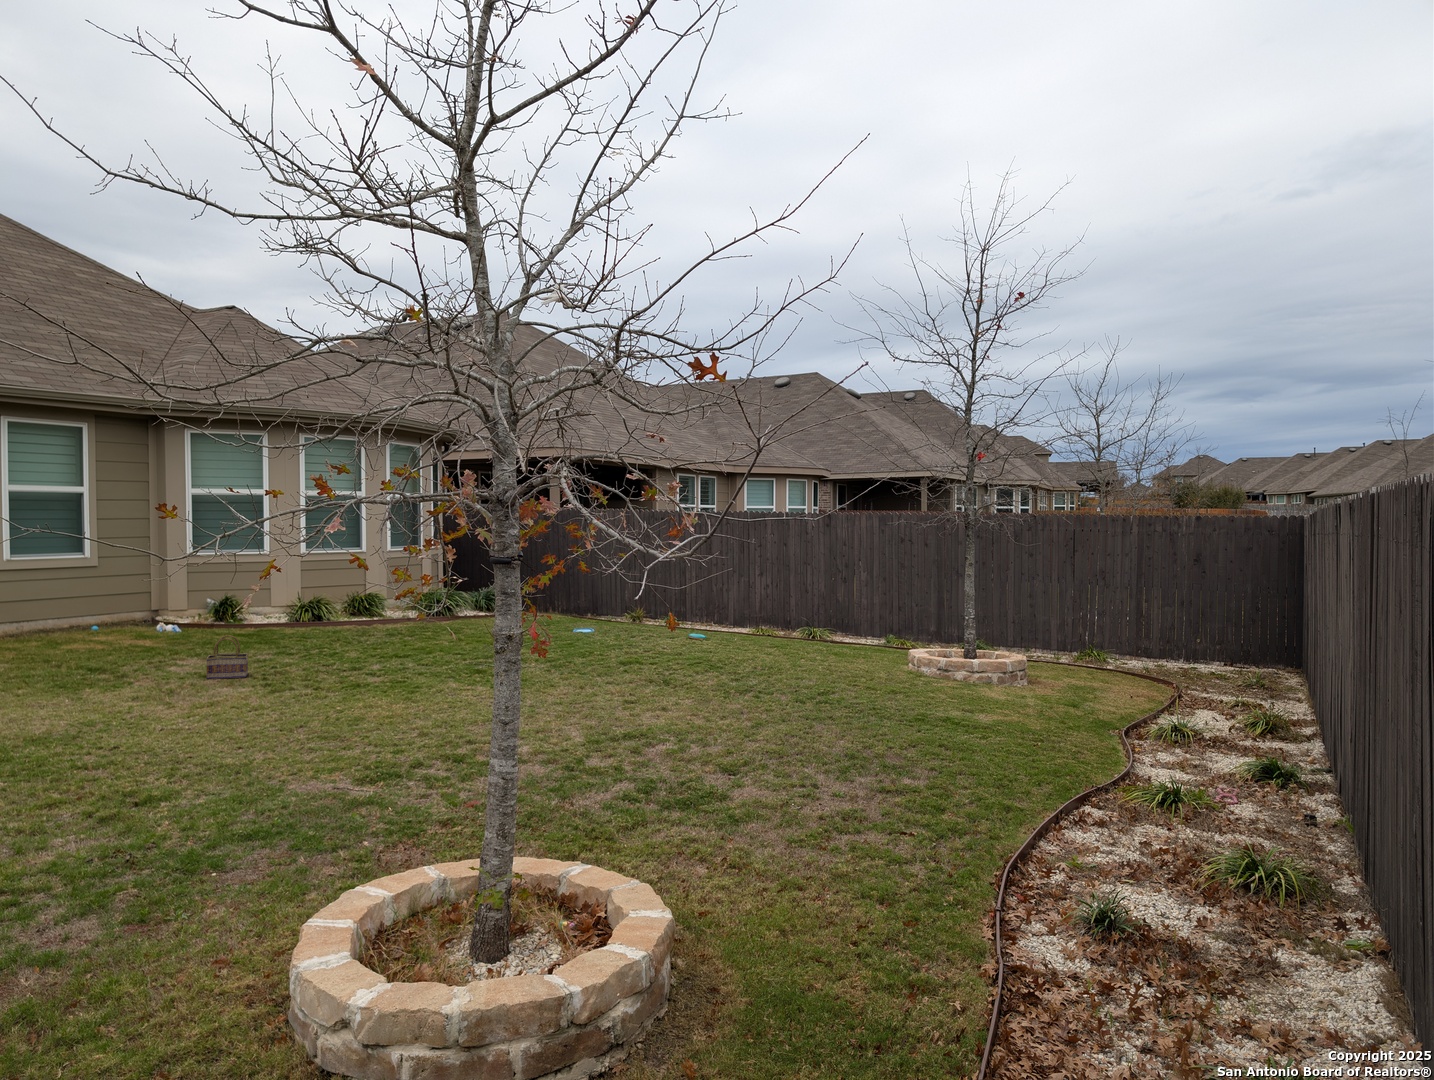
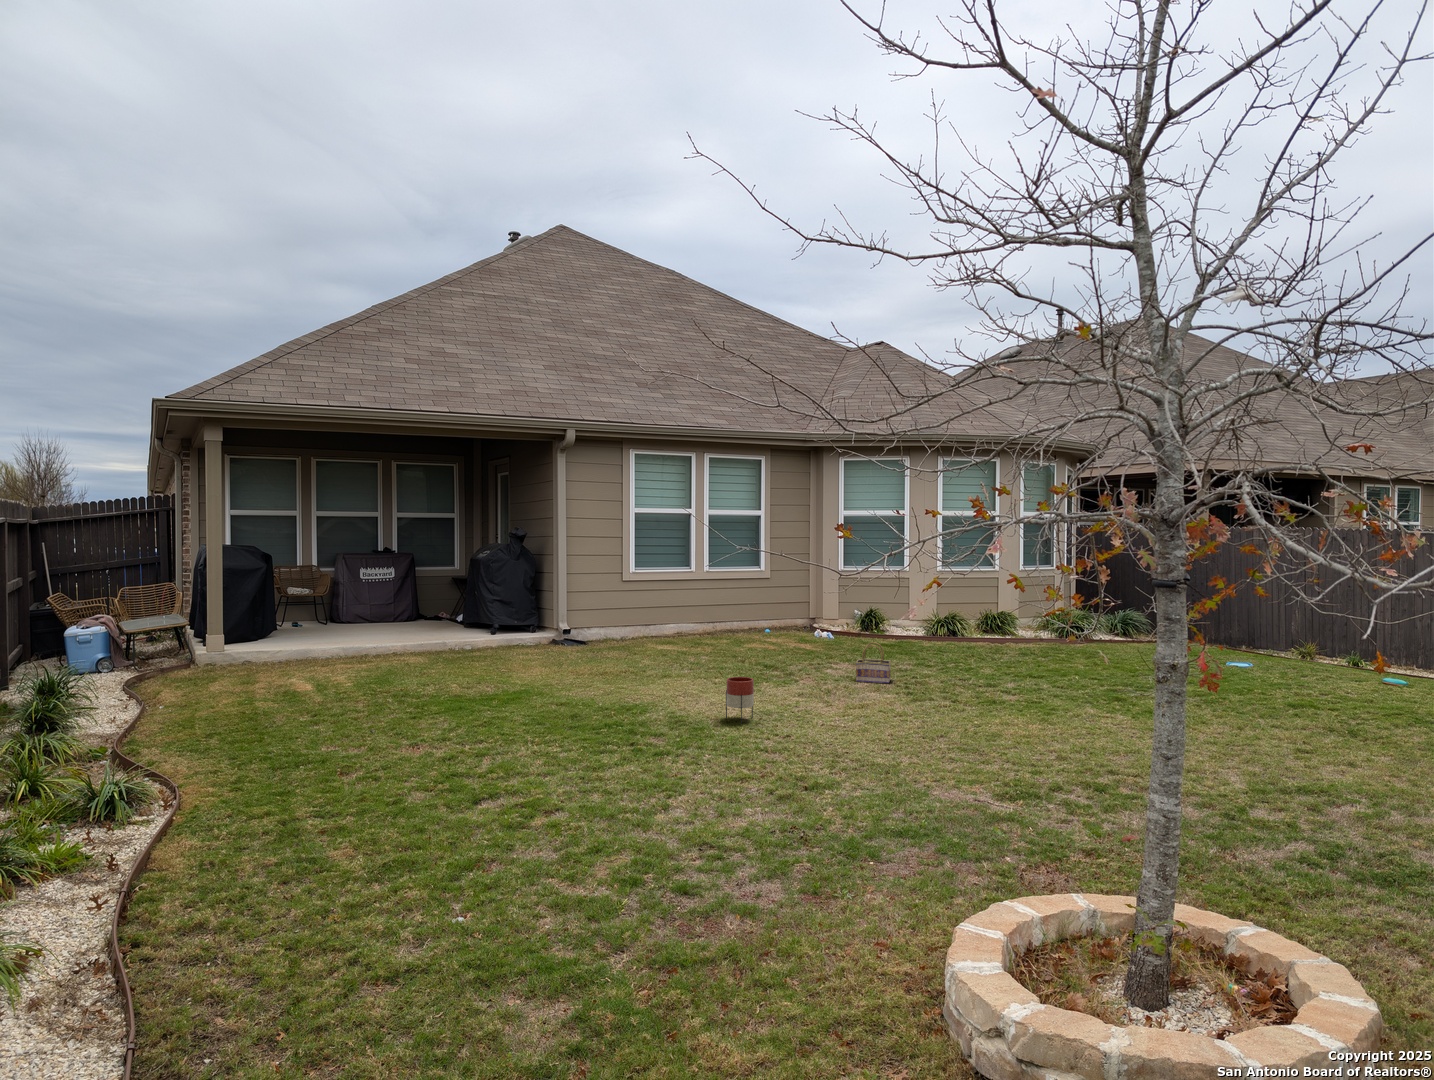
planter: none [24,688,65,744] -> present [726,677,754,723]

